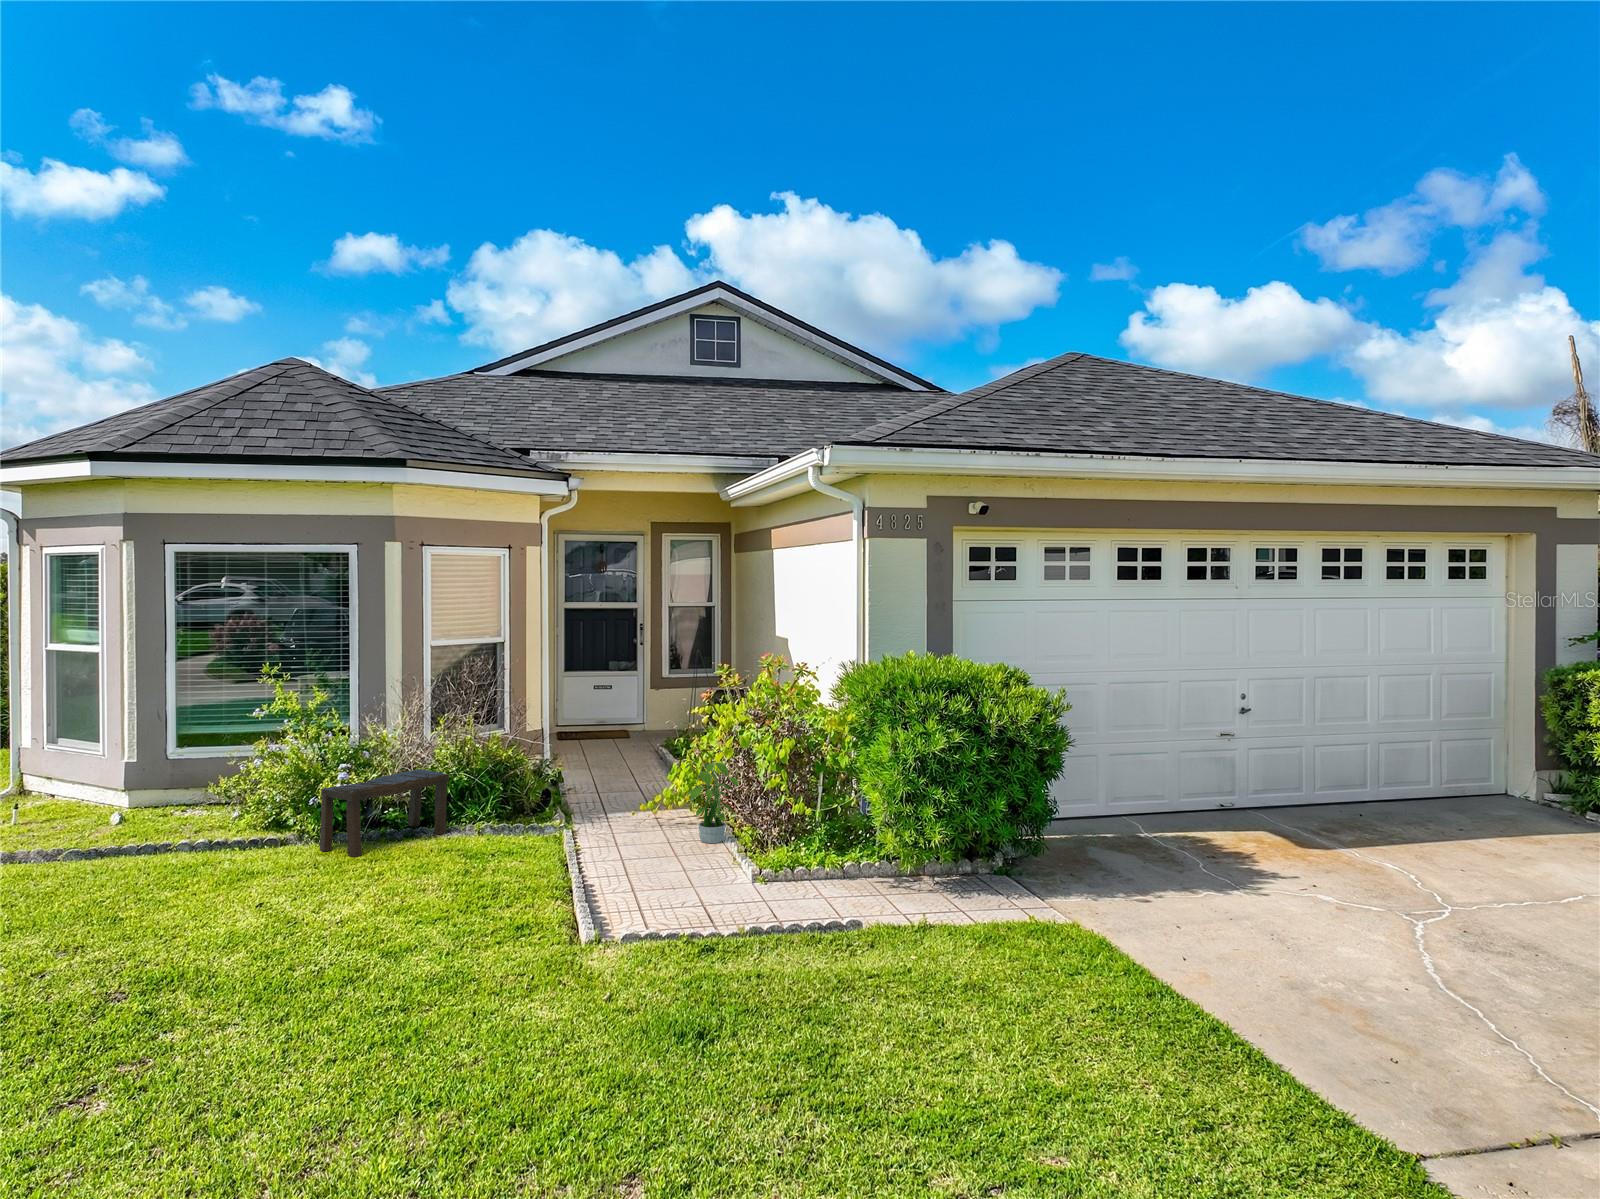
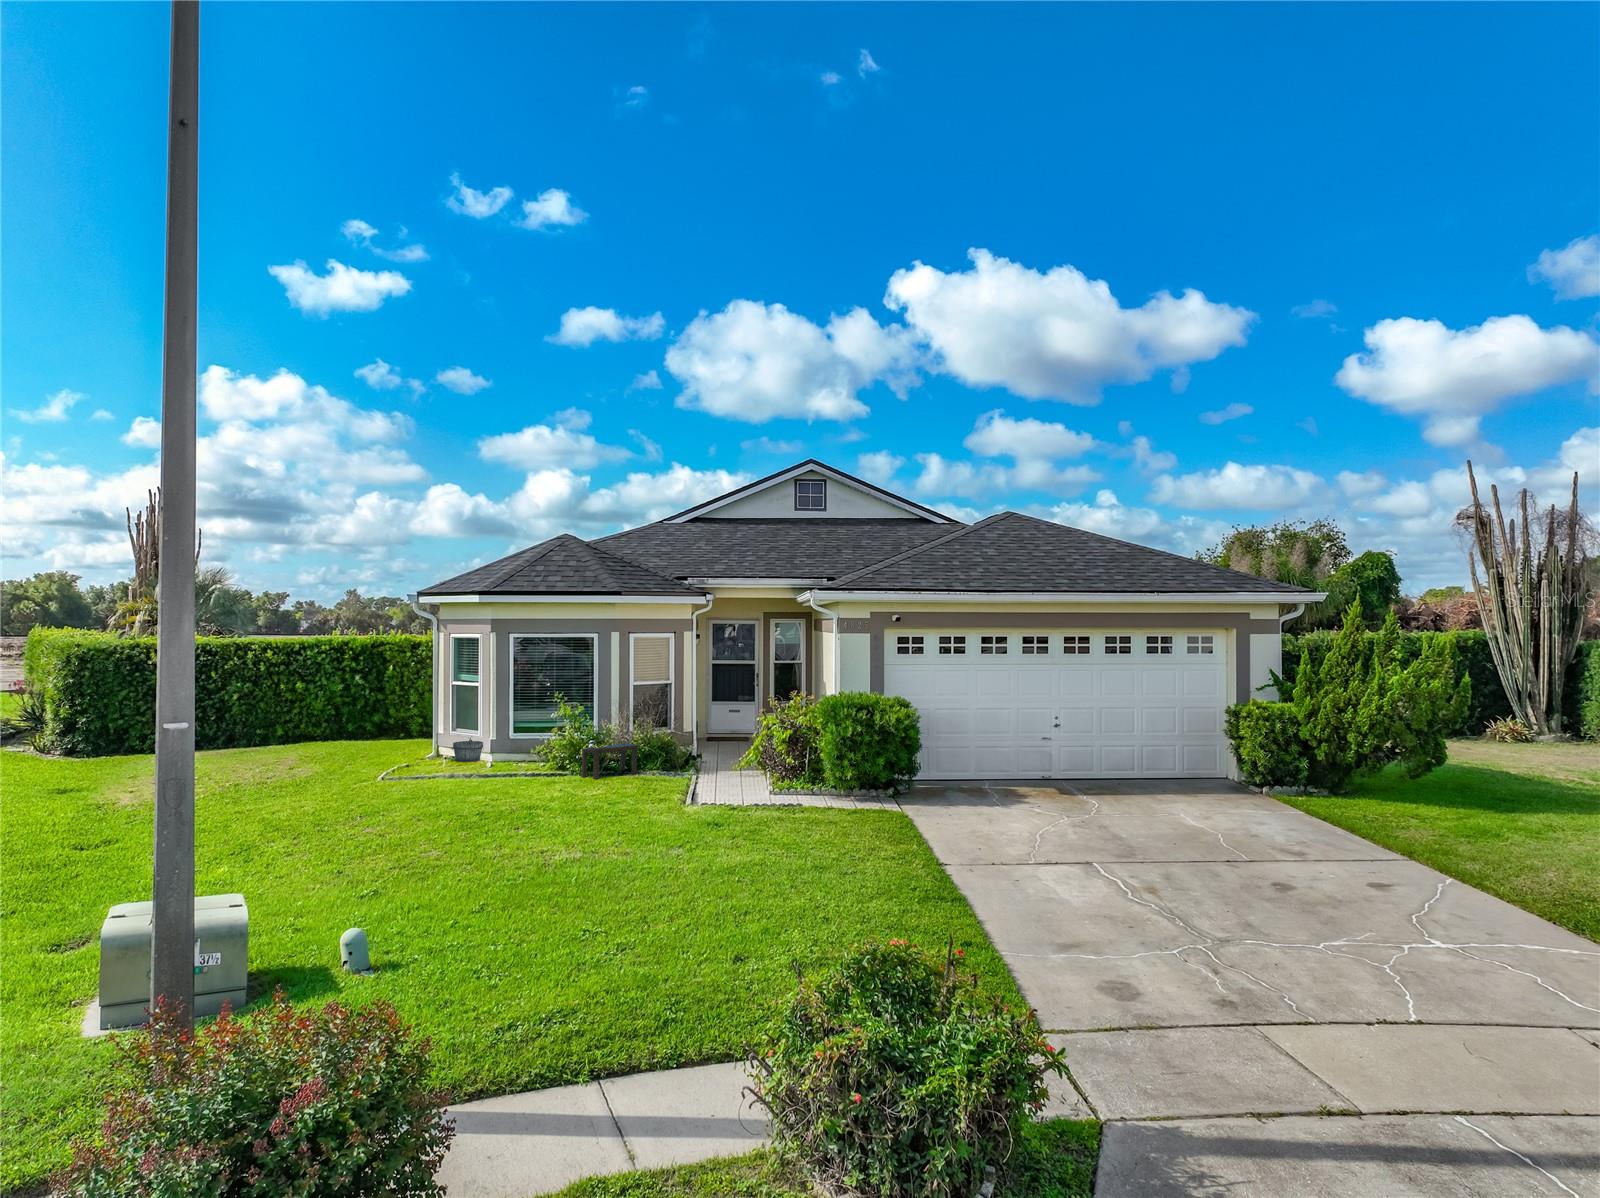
wooden bucket: none [30,759,109,816] -> present [453,738,483,762]
potted plant: present [685,762,738,843] -> none [747,741,772,782]

